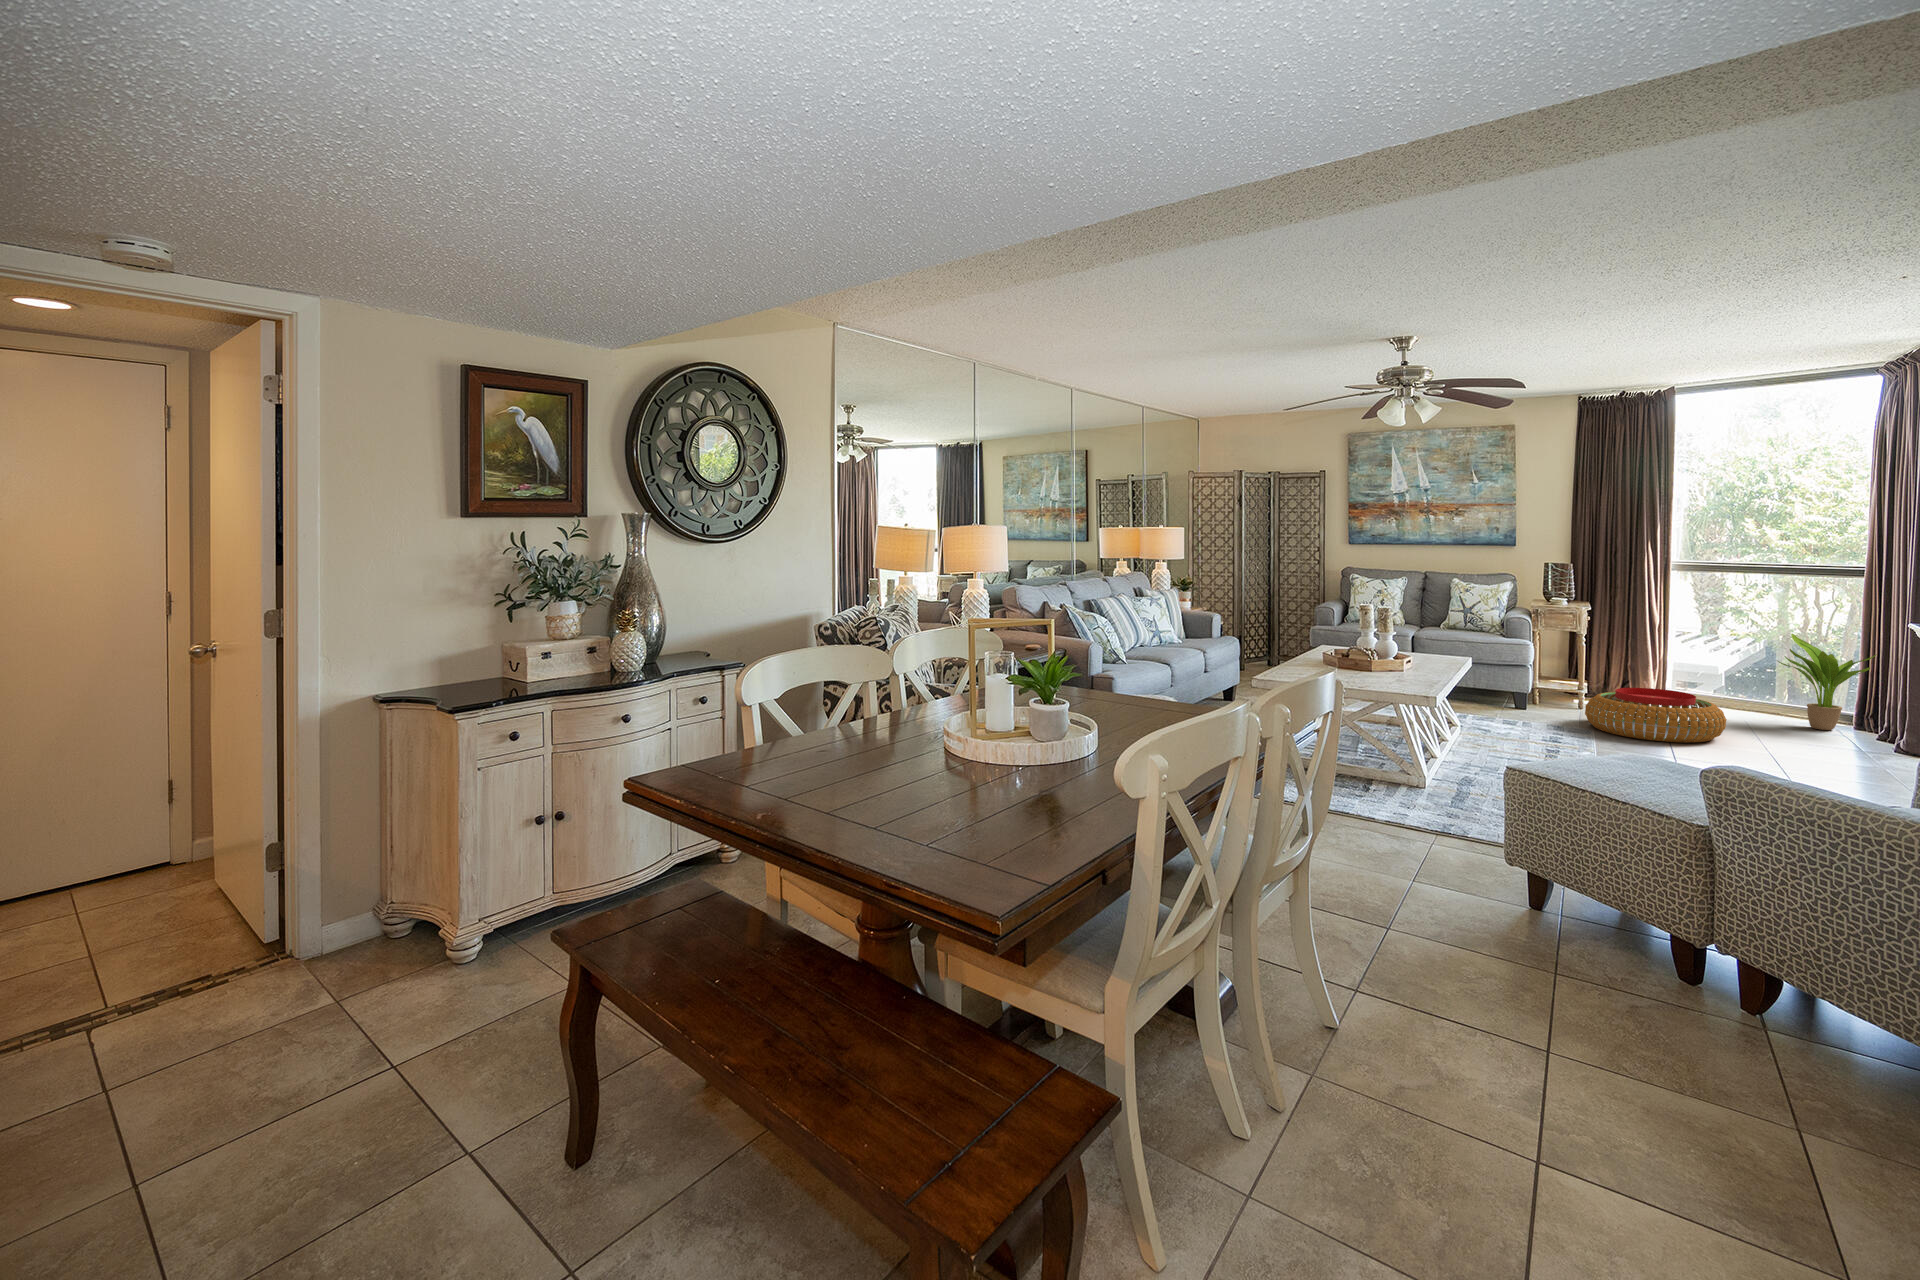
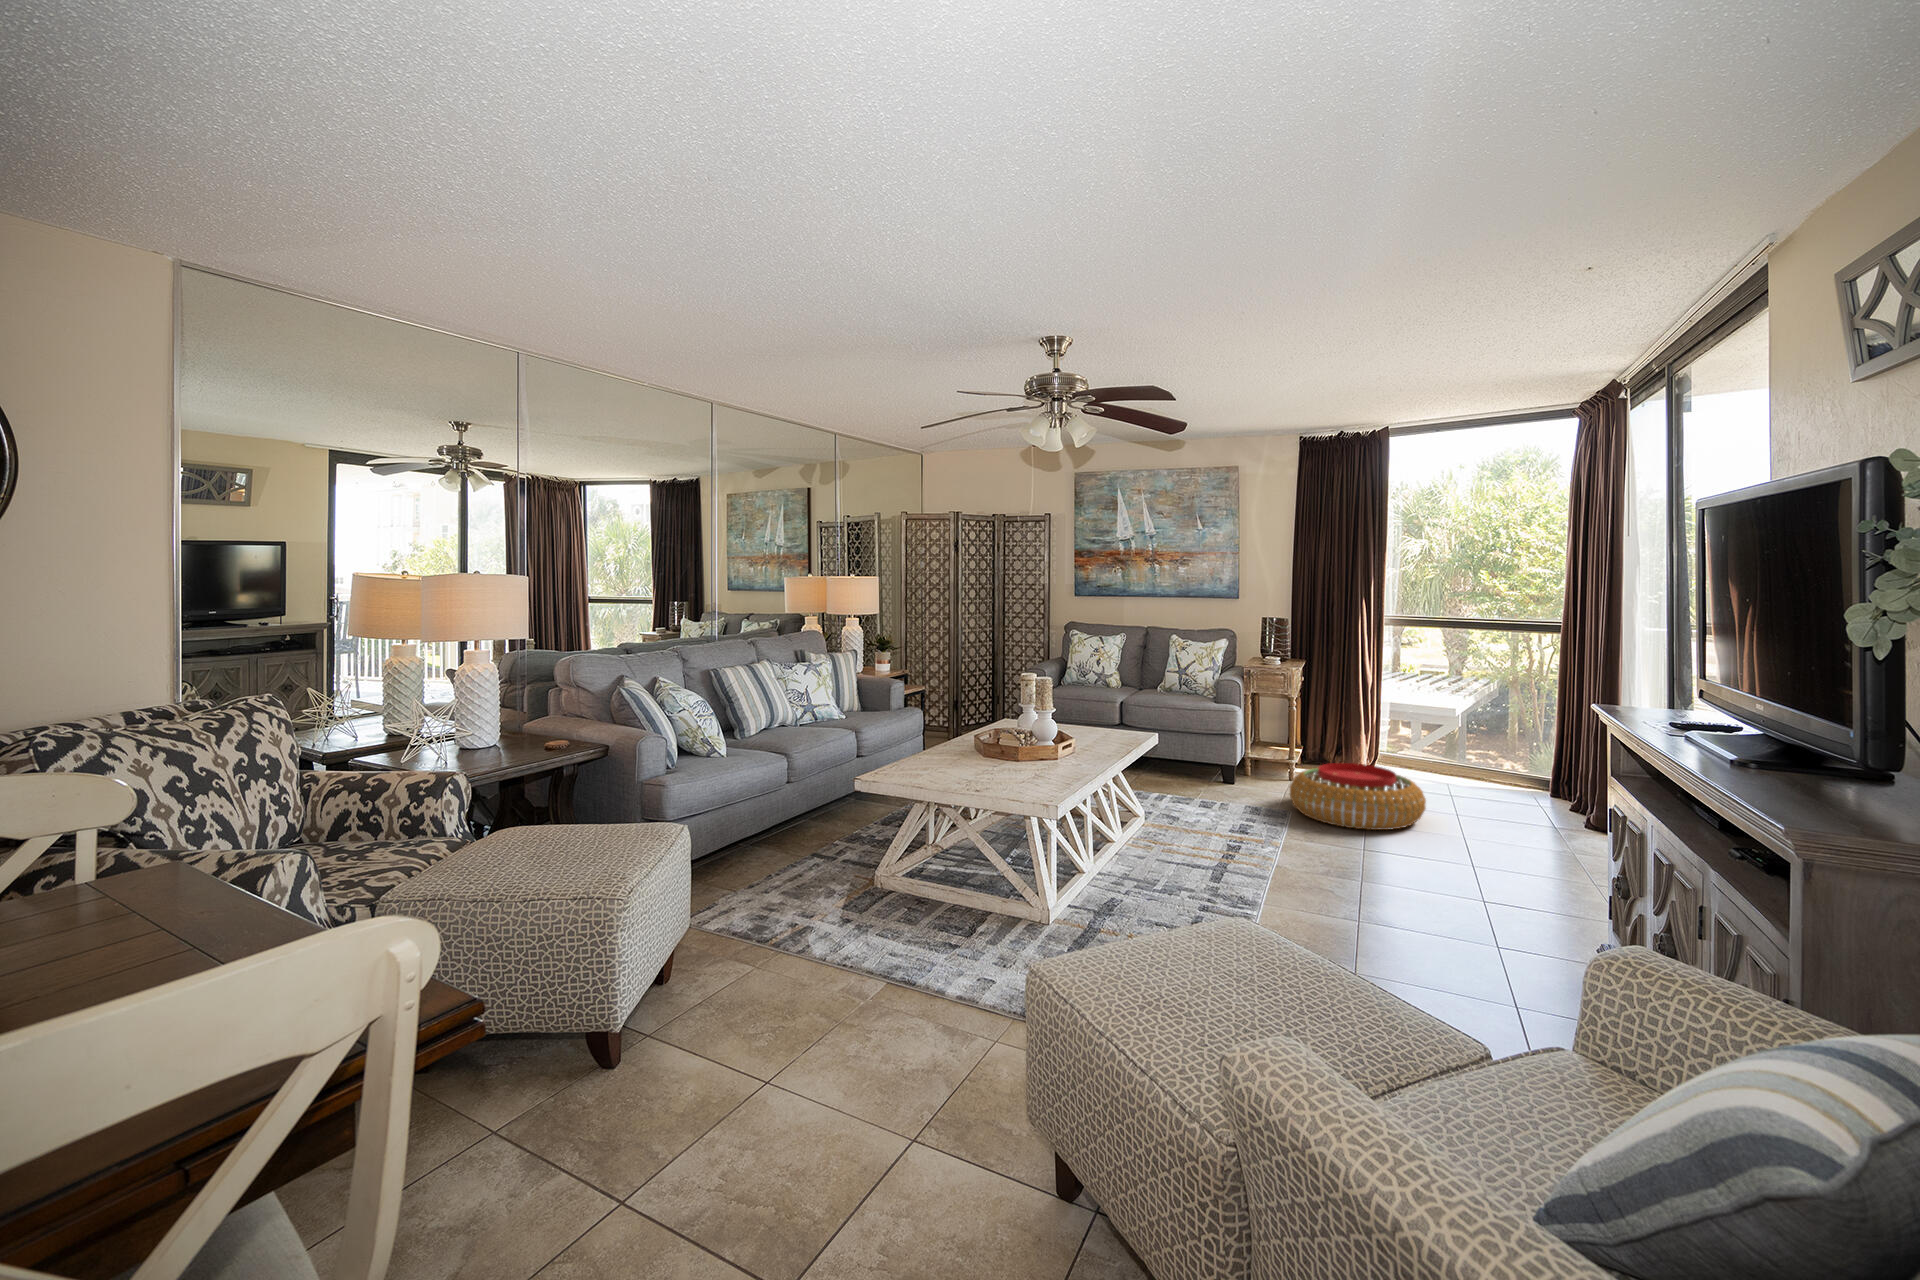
potted plant: present [1778,634,1877,730] -> none [1477,698,1569,804]

